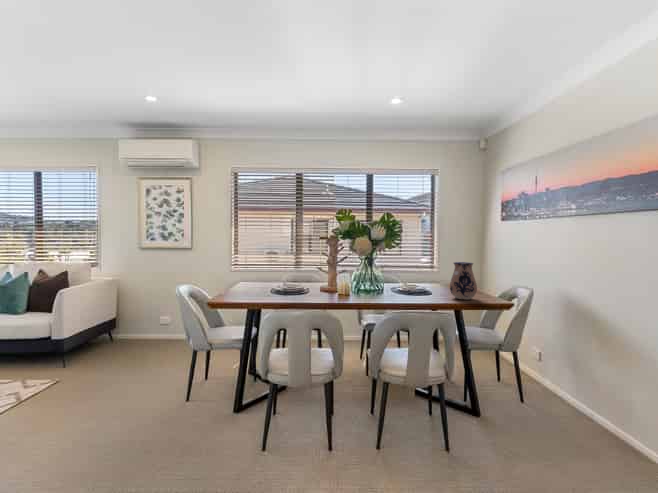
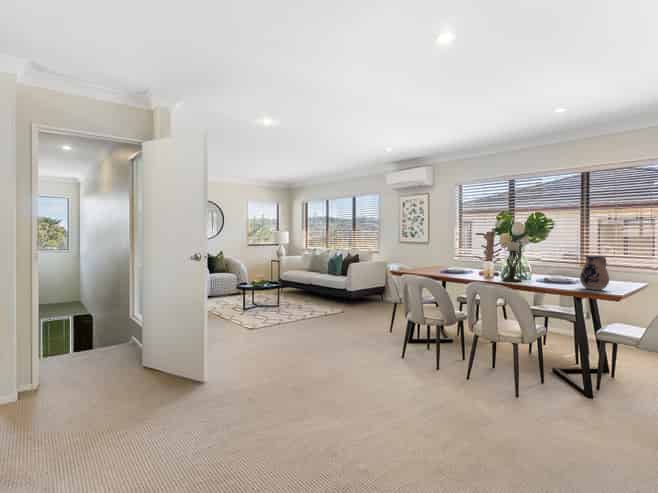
candle holder: none [369,247,392,301] -> present [503,241,522,282]

